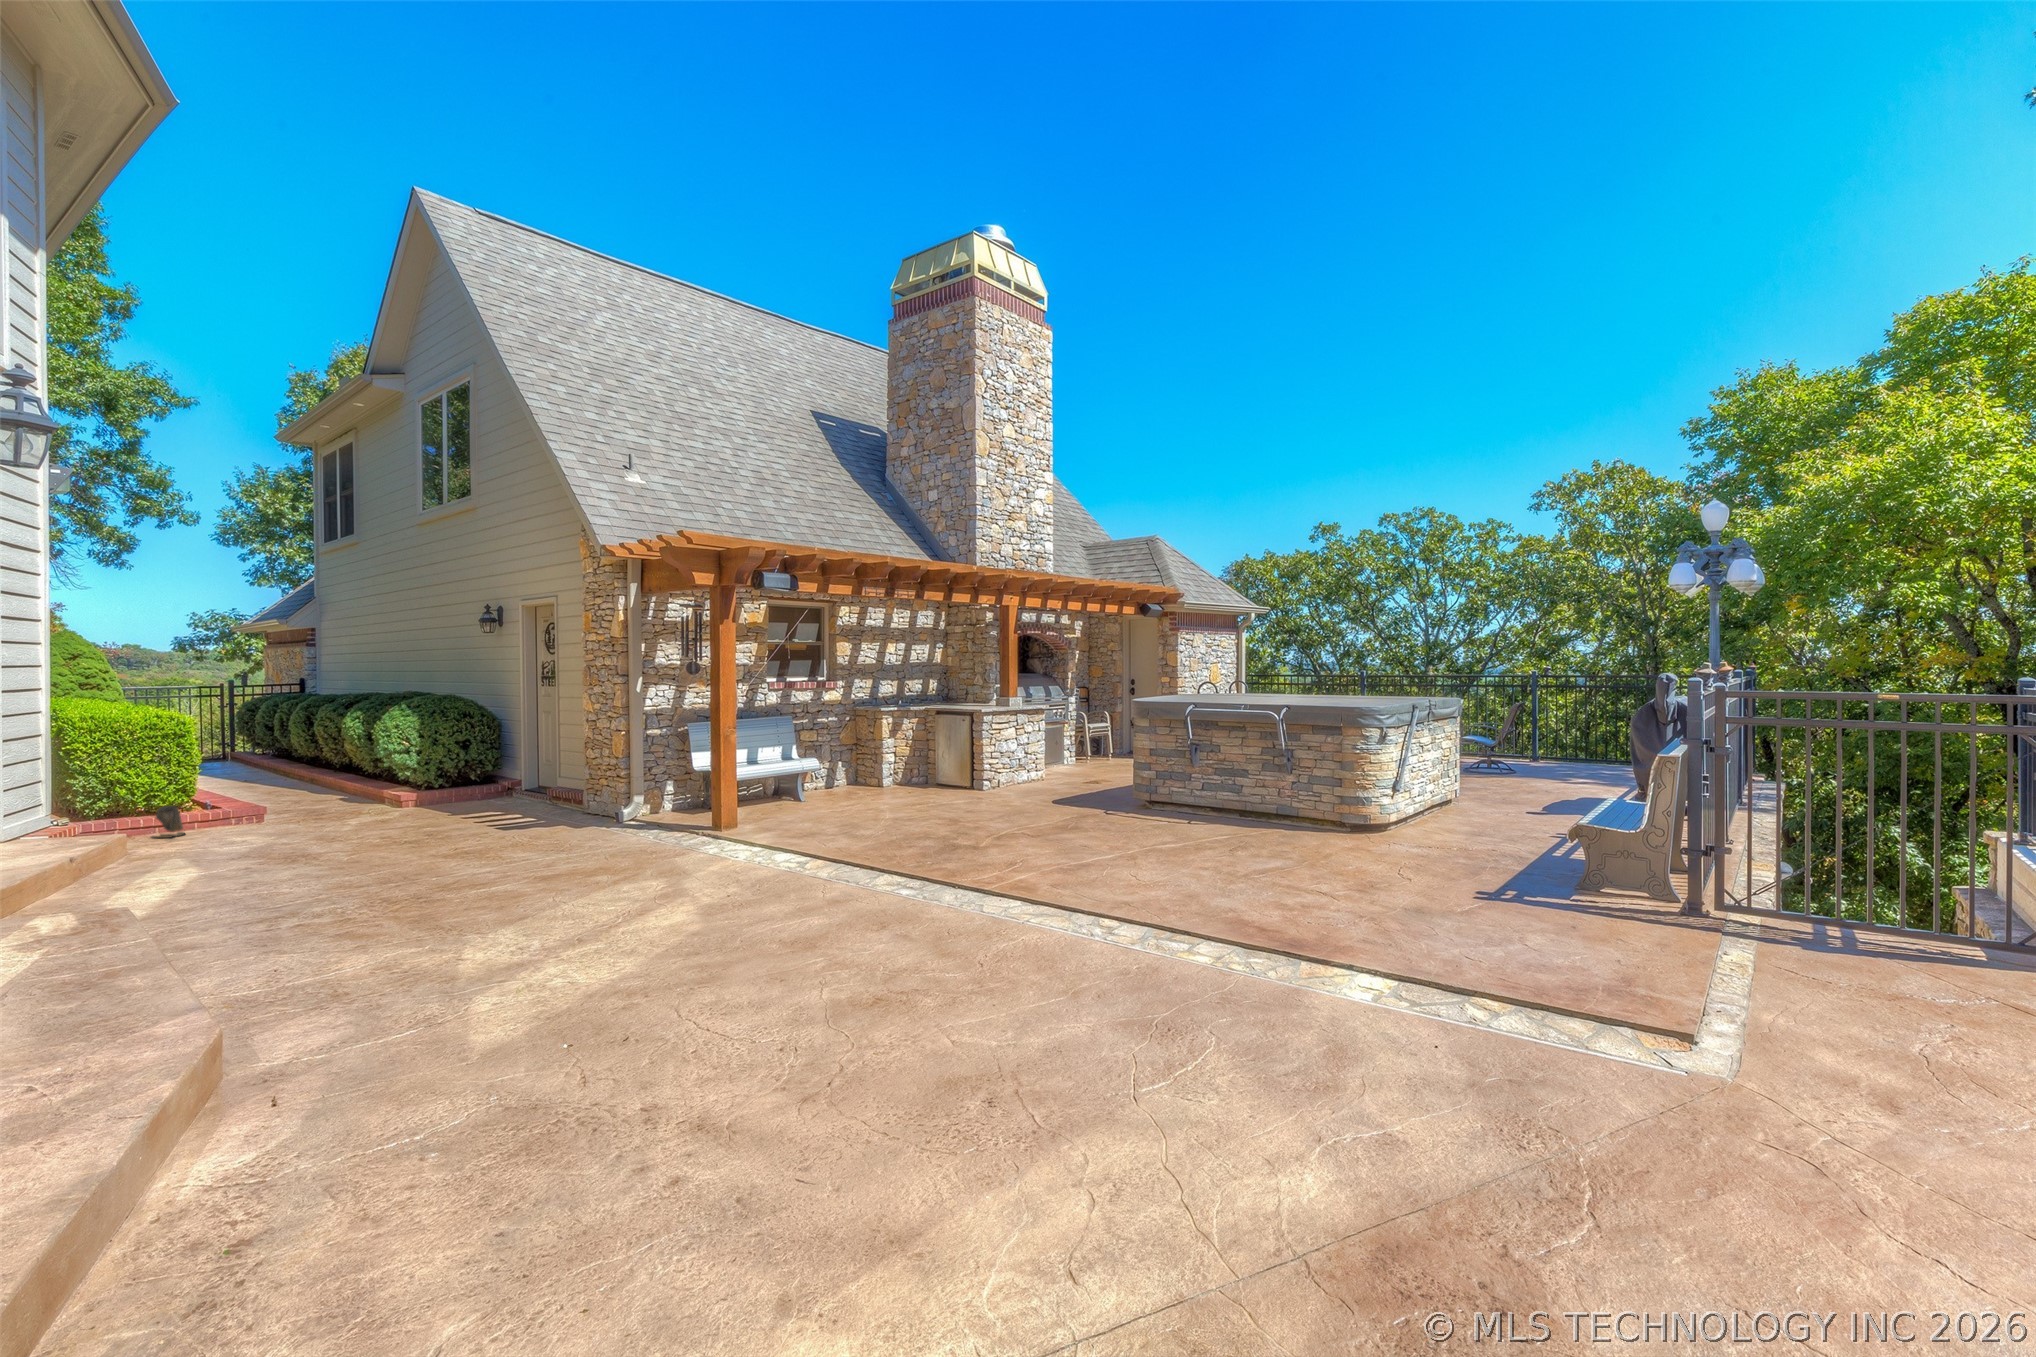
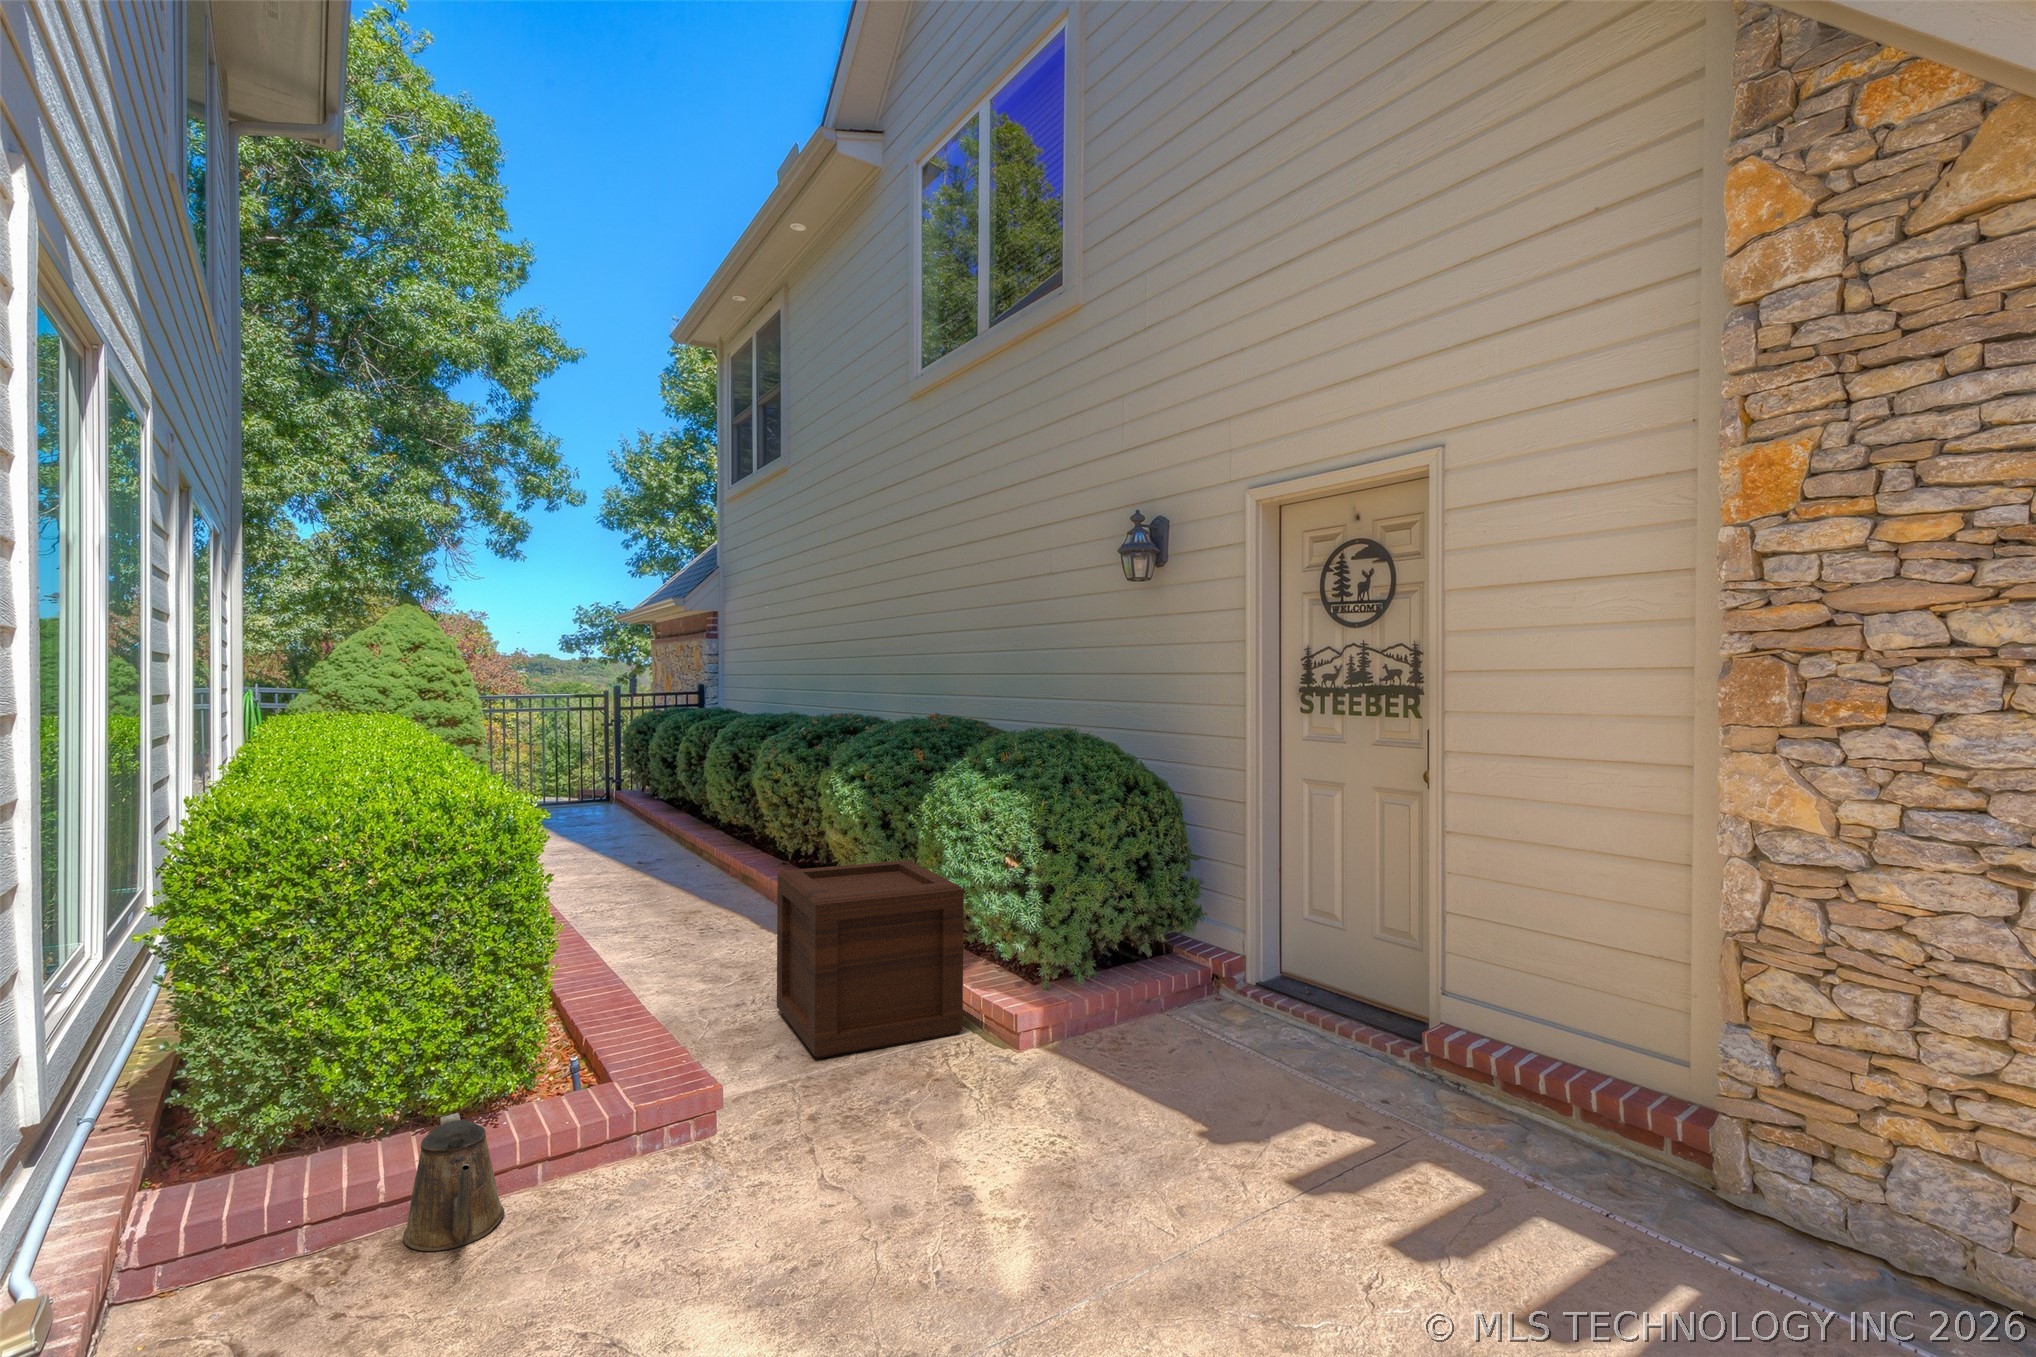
wooden crate: none [305,747,384,812] -> present [777,860,964,1058]

